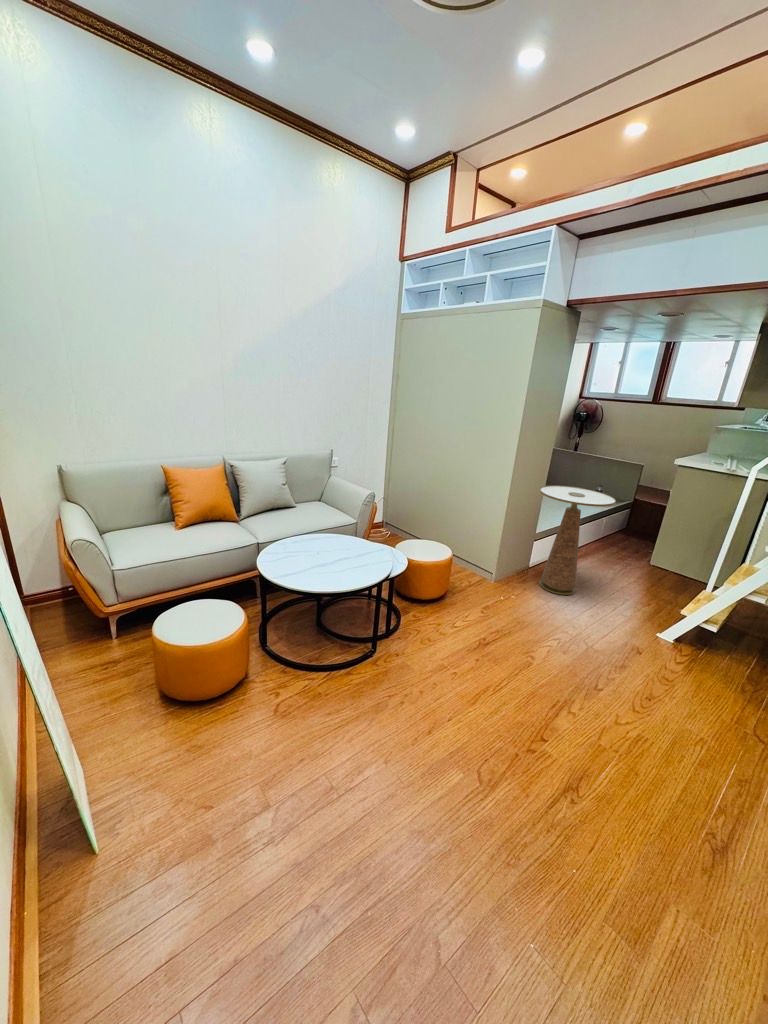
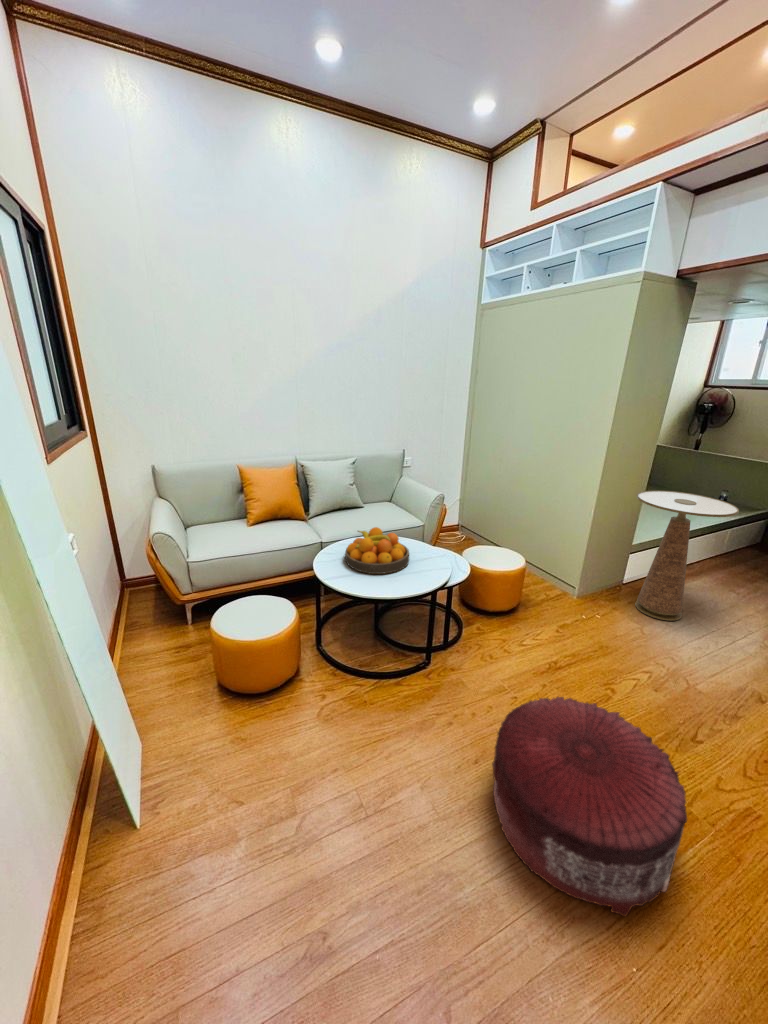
fruit bowl: none [290,525,353,570] -> present [345,527,409,574]
pouf: none [447,665,606,836] -> present [492,697,687,916]

